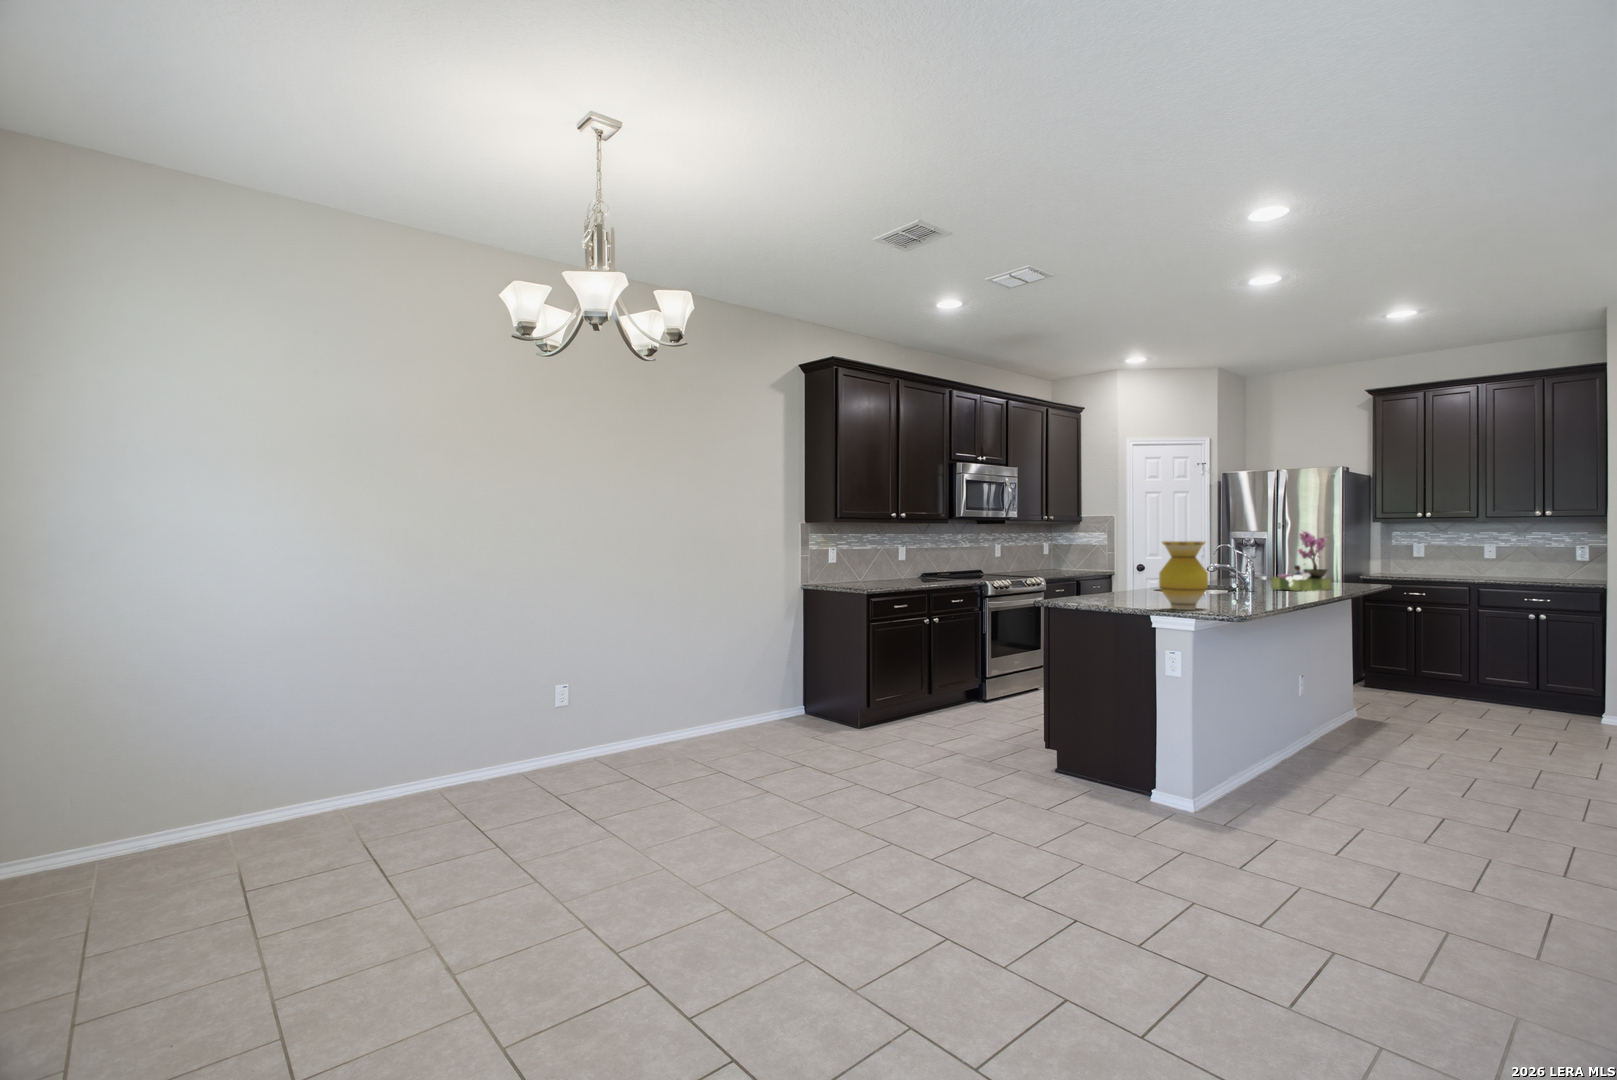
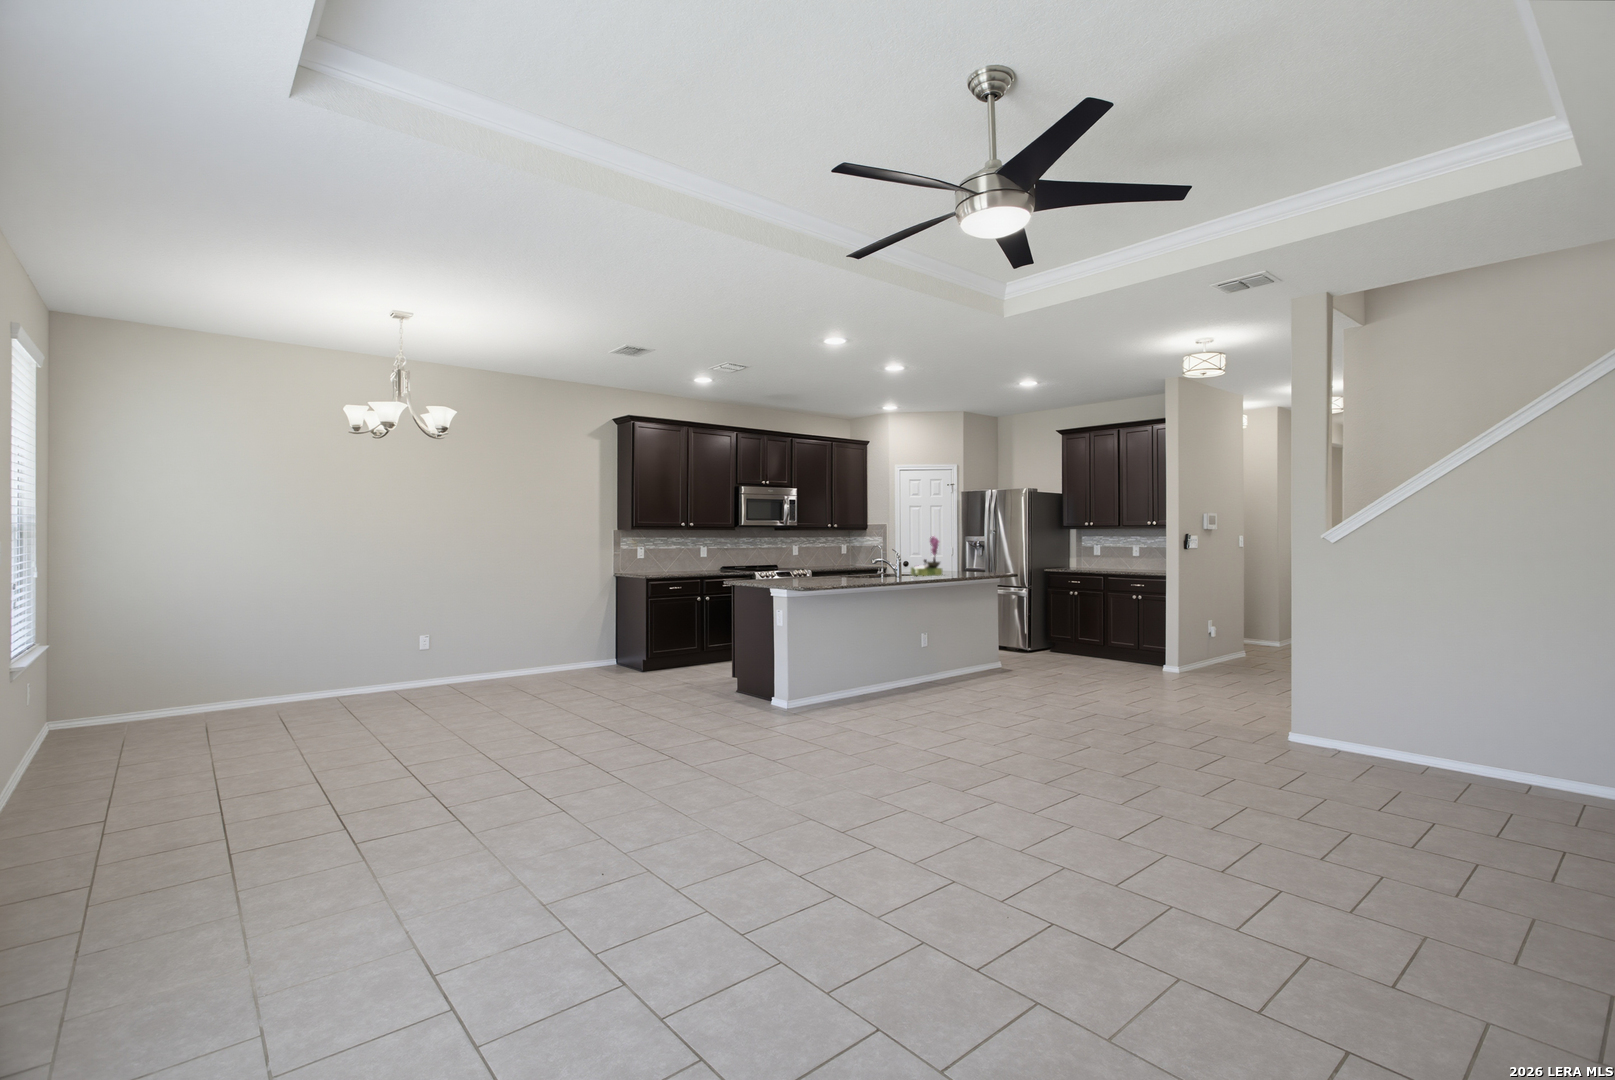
vase: present [1159,541,1208,610] -> none [770,543,796,584]

